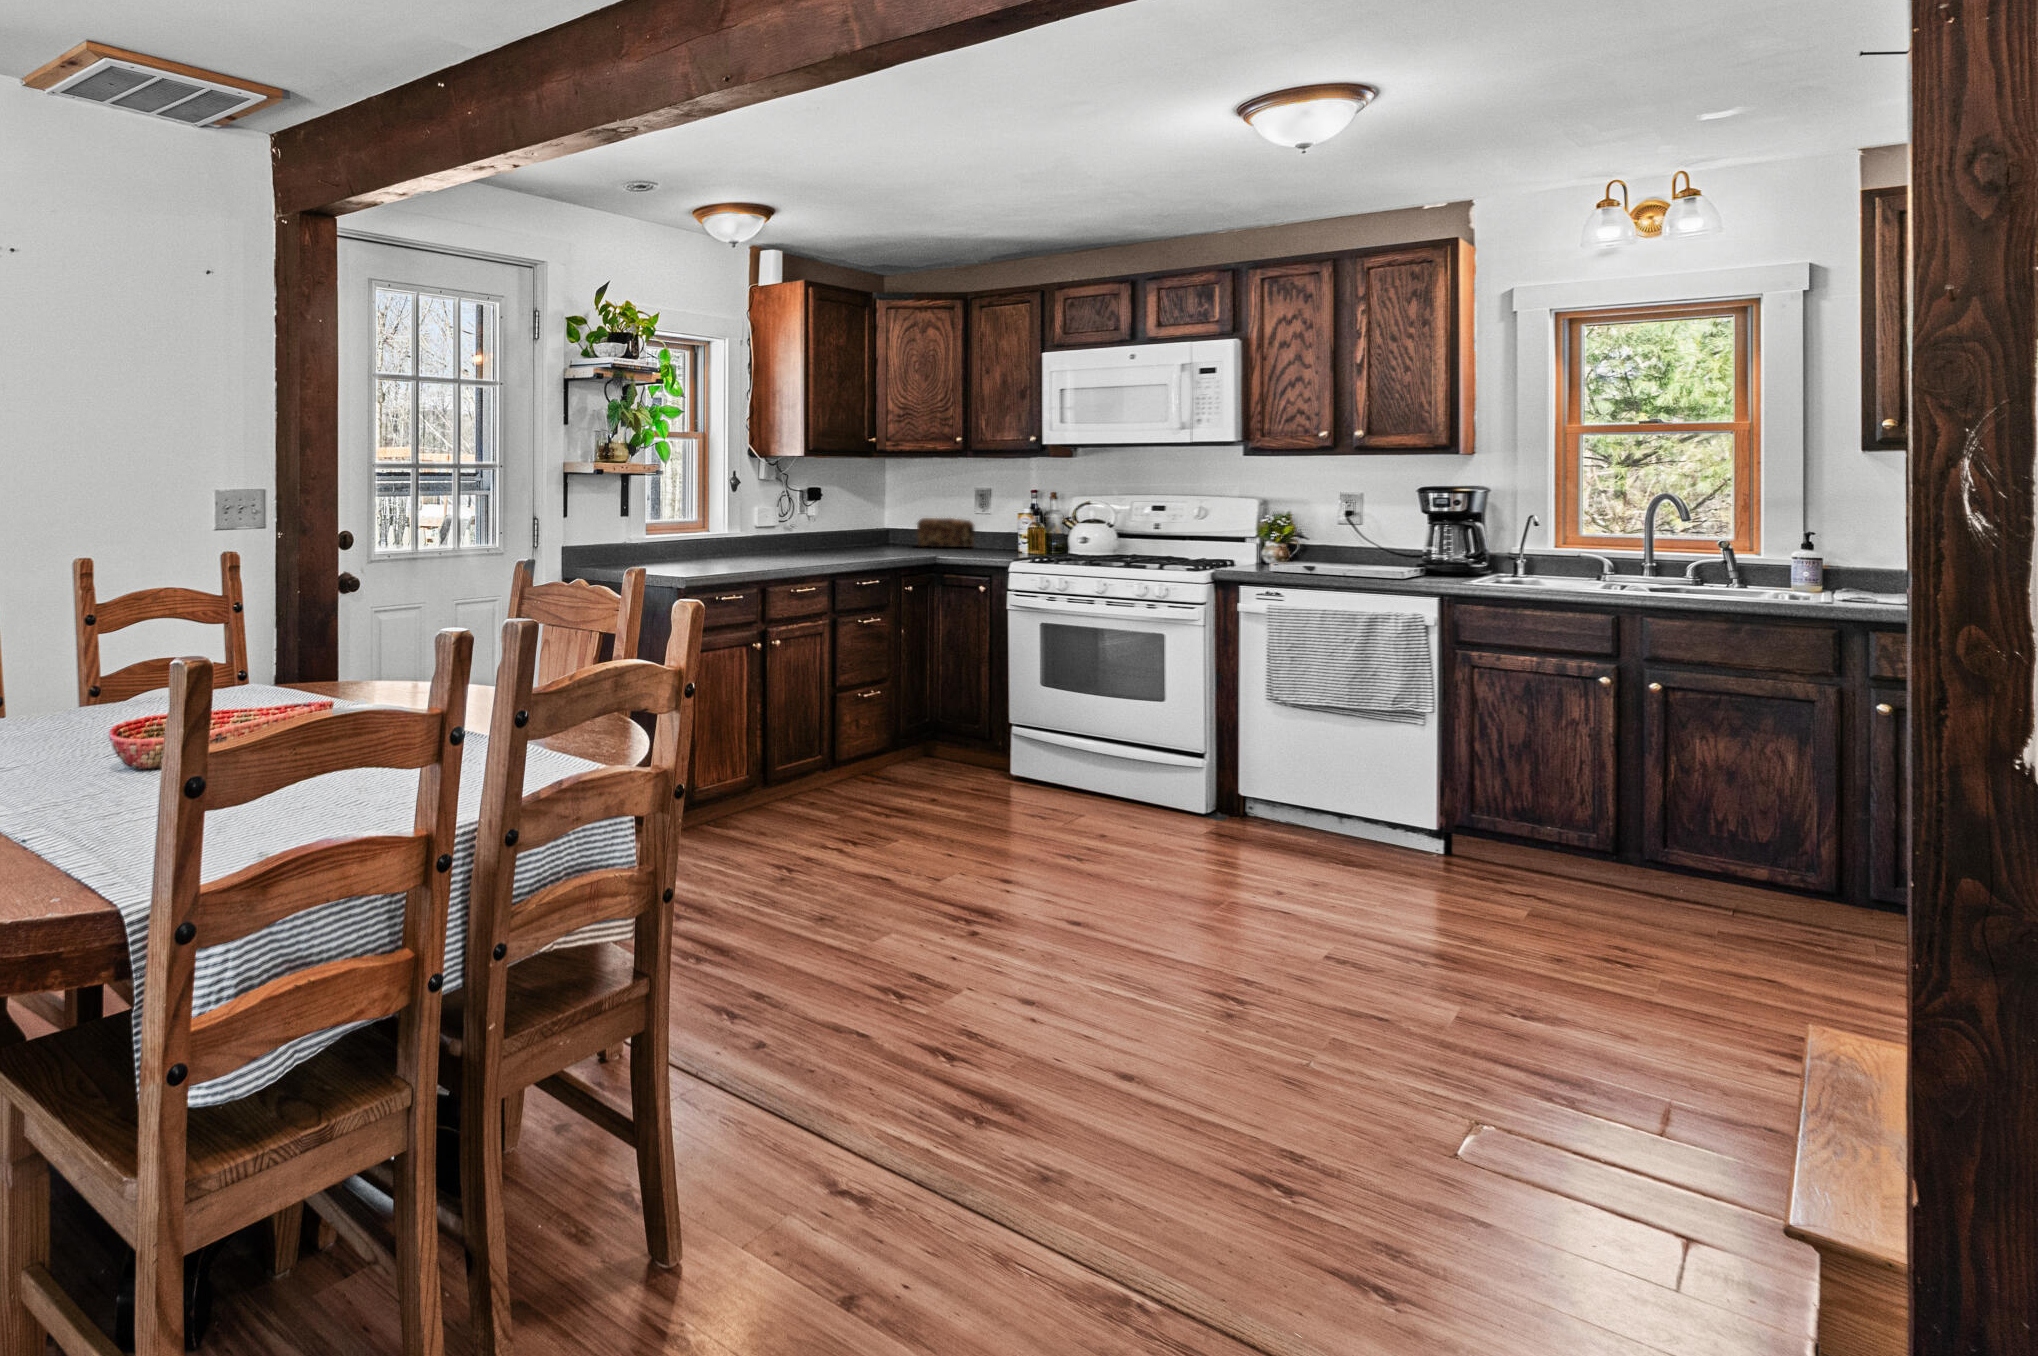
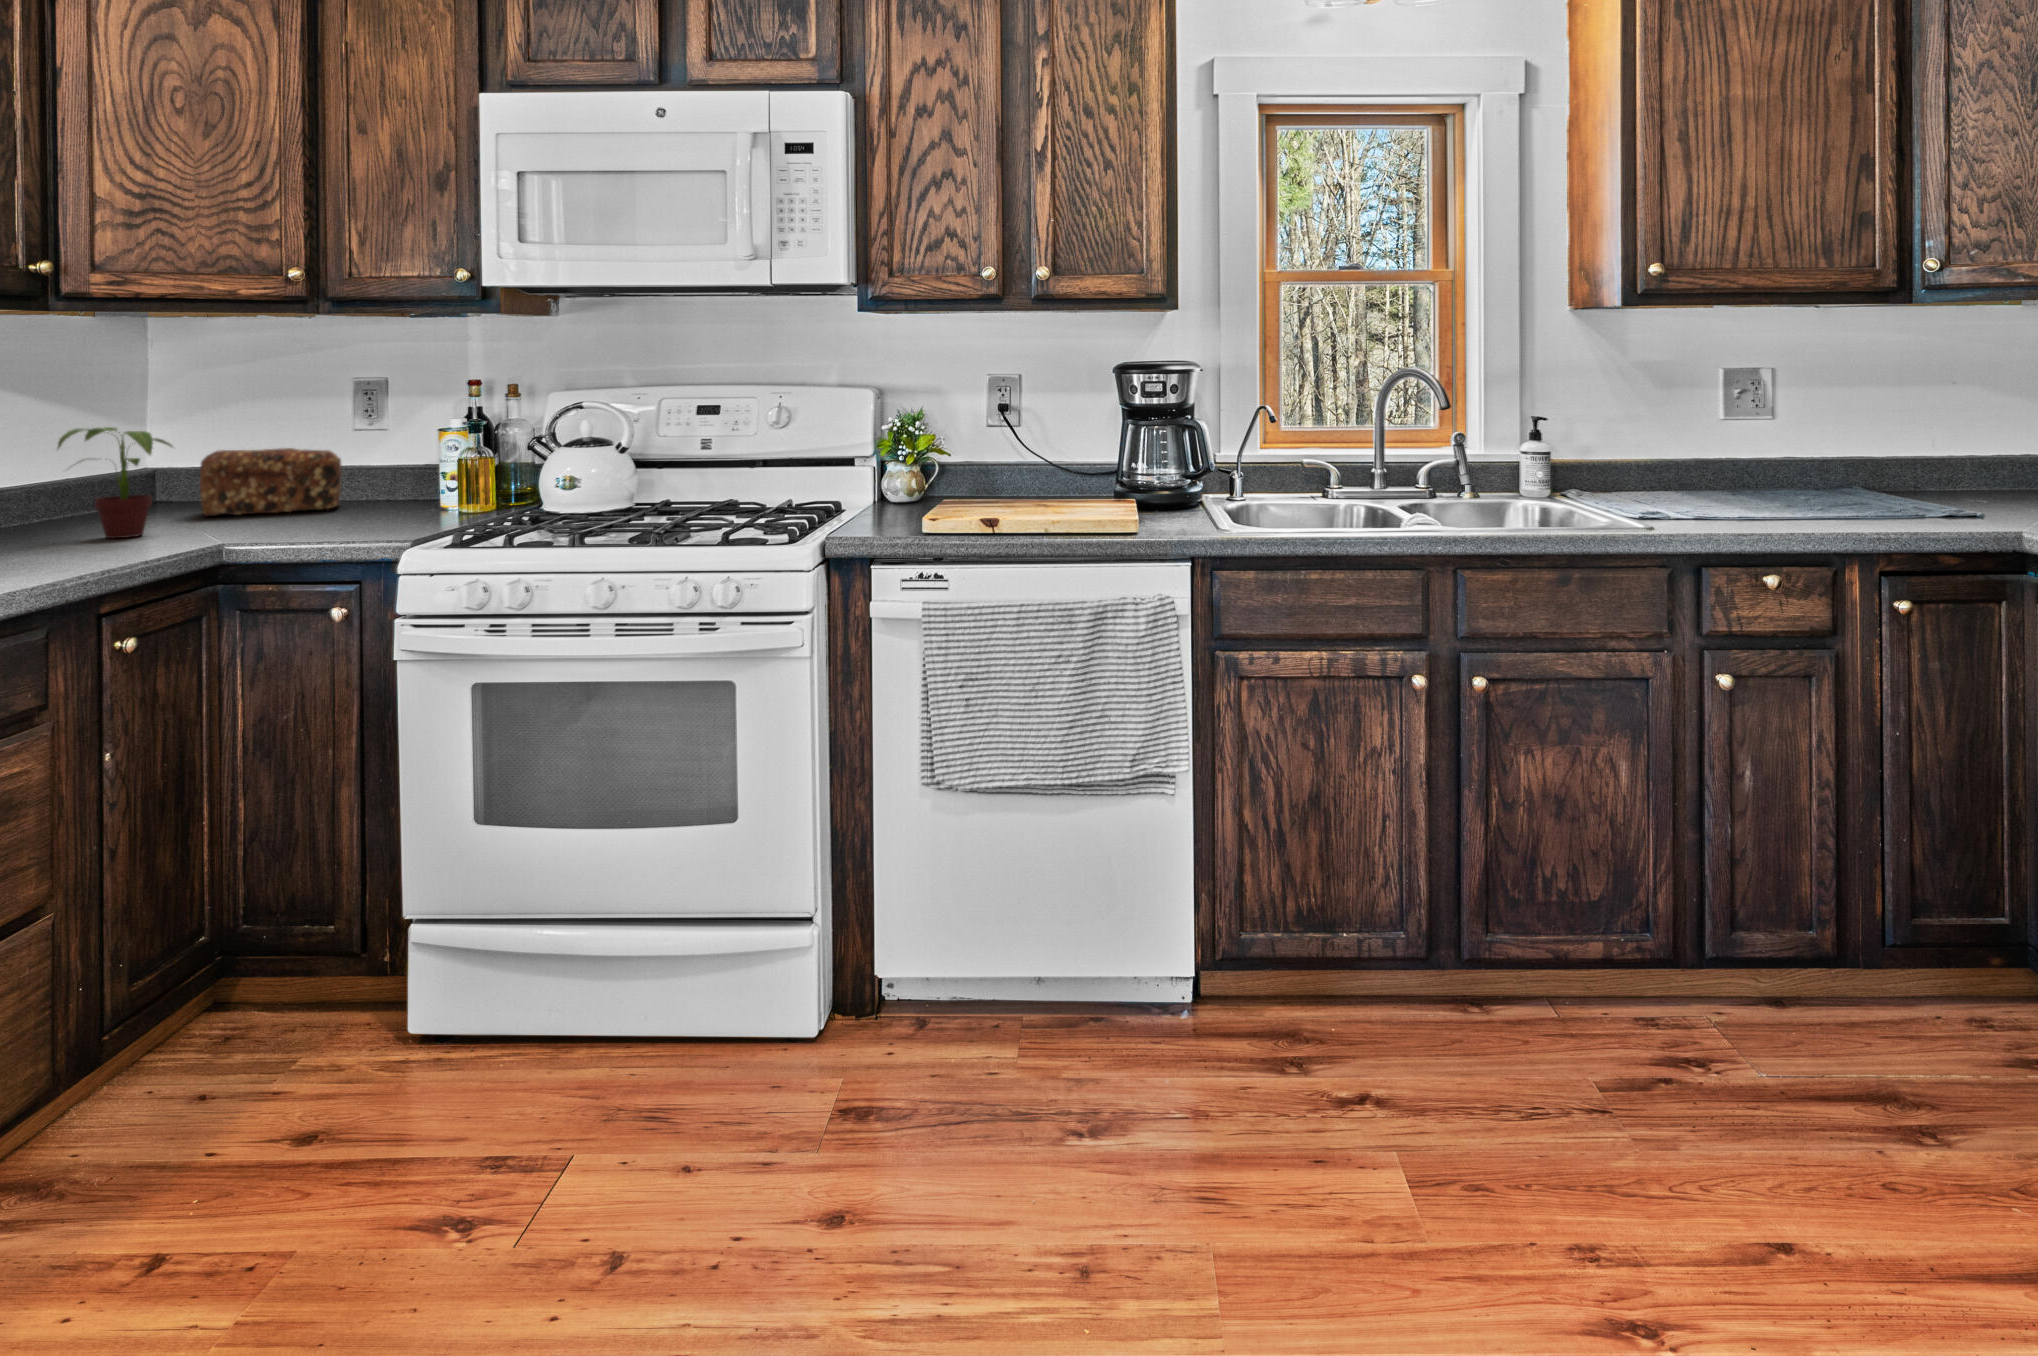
potted plant: none [873,505,912,551] -> present [58,427,172,538]

